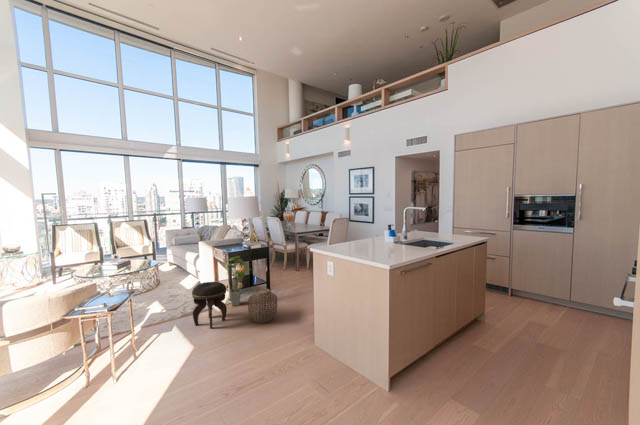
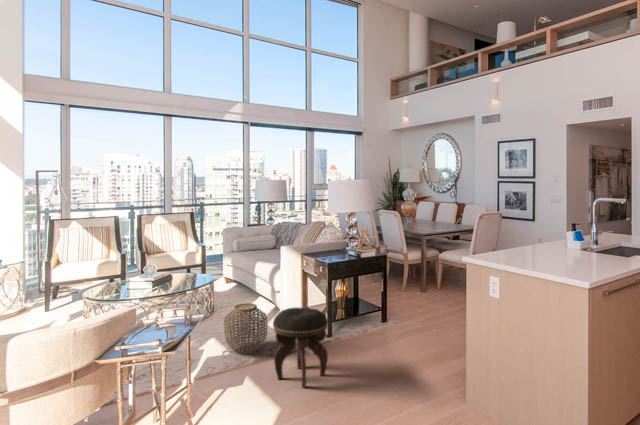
house plant: present [226,256,251,306] -> none [321,266,366,351]
woven basket: present [248,289,277,323] -> present [224,303,267,354]

